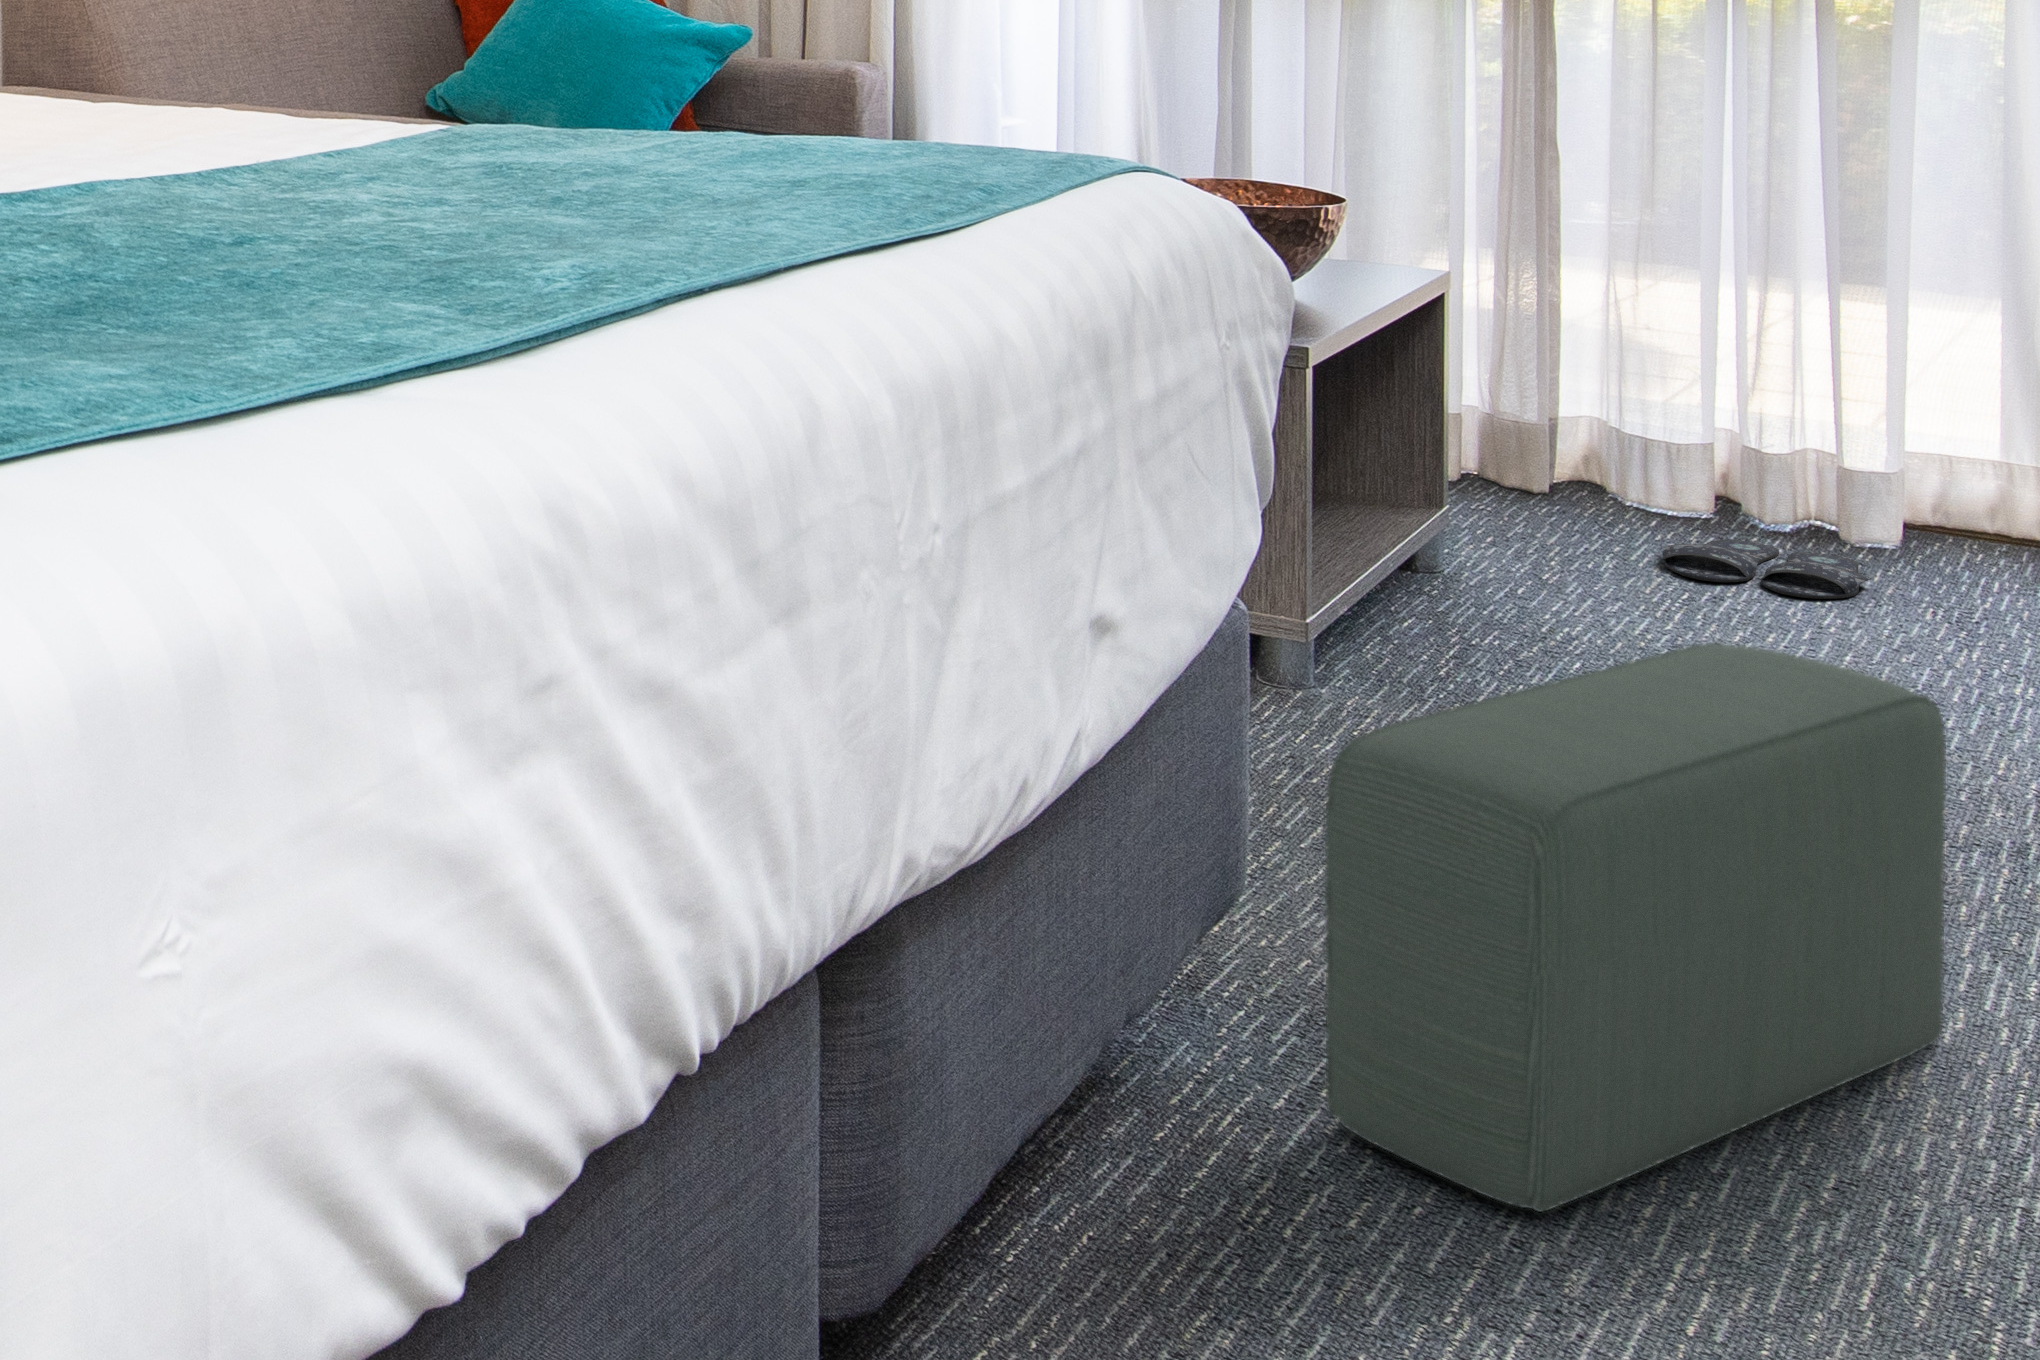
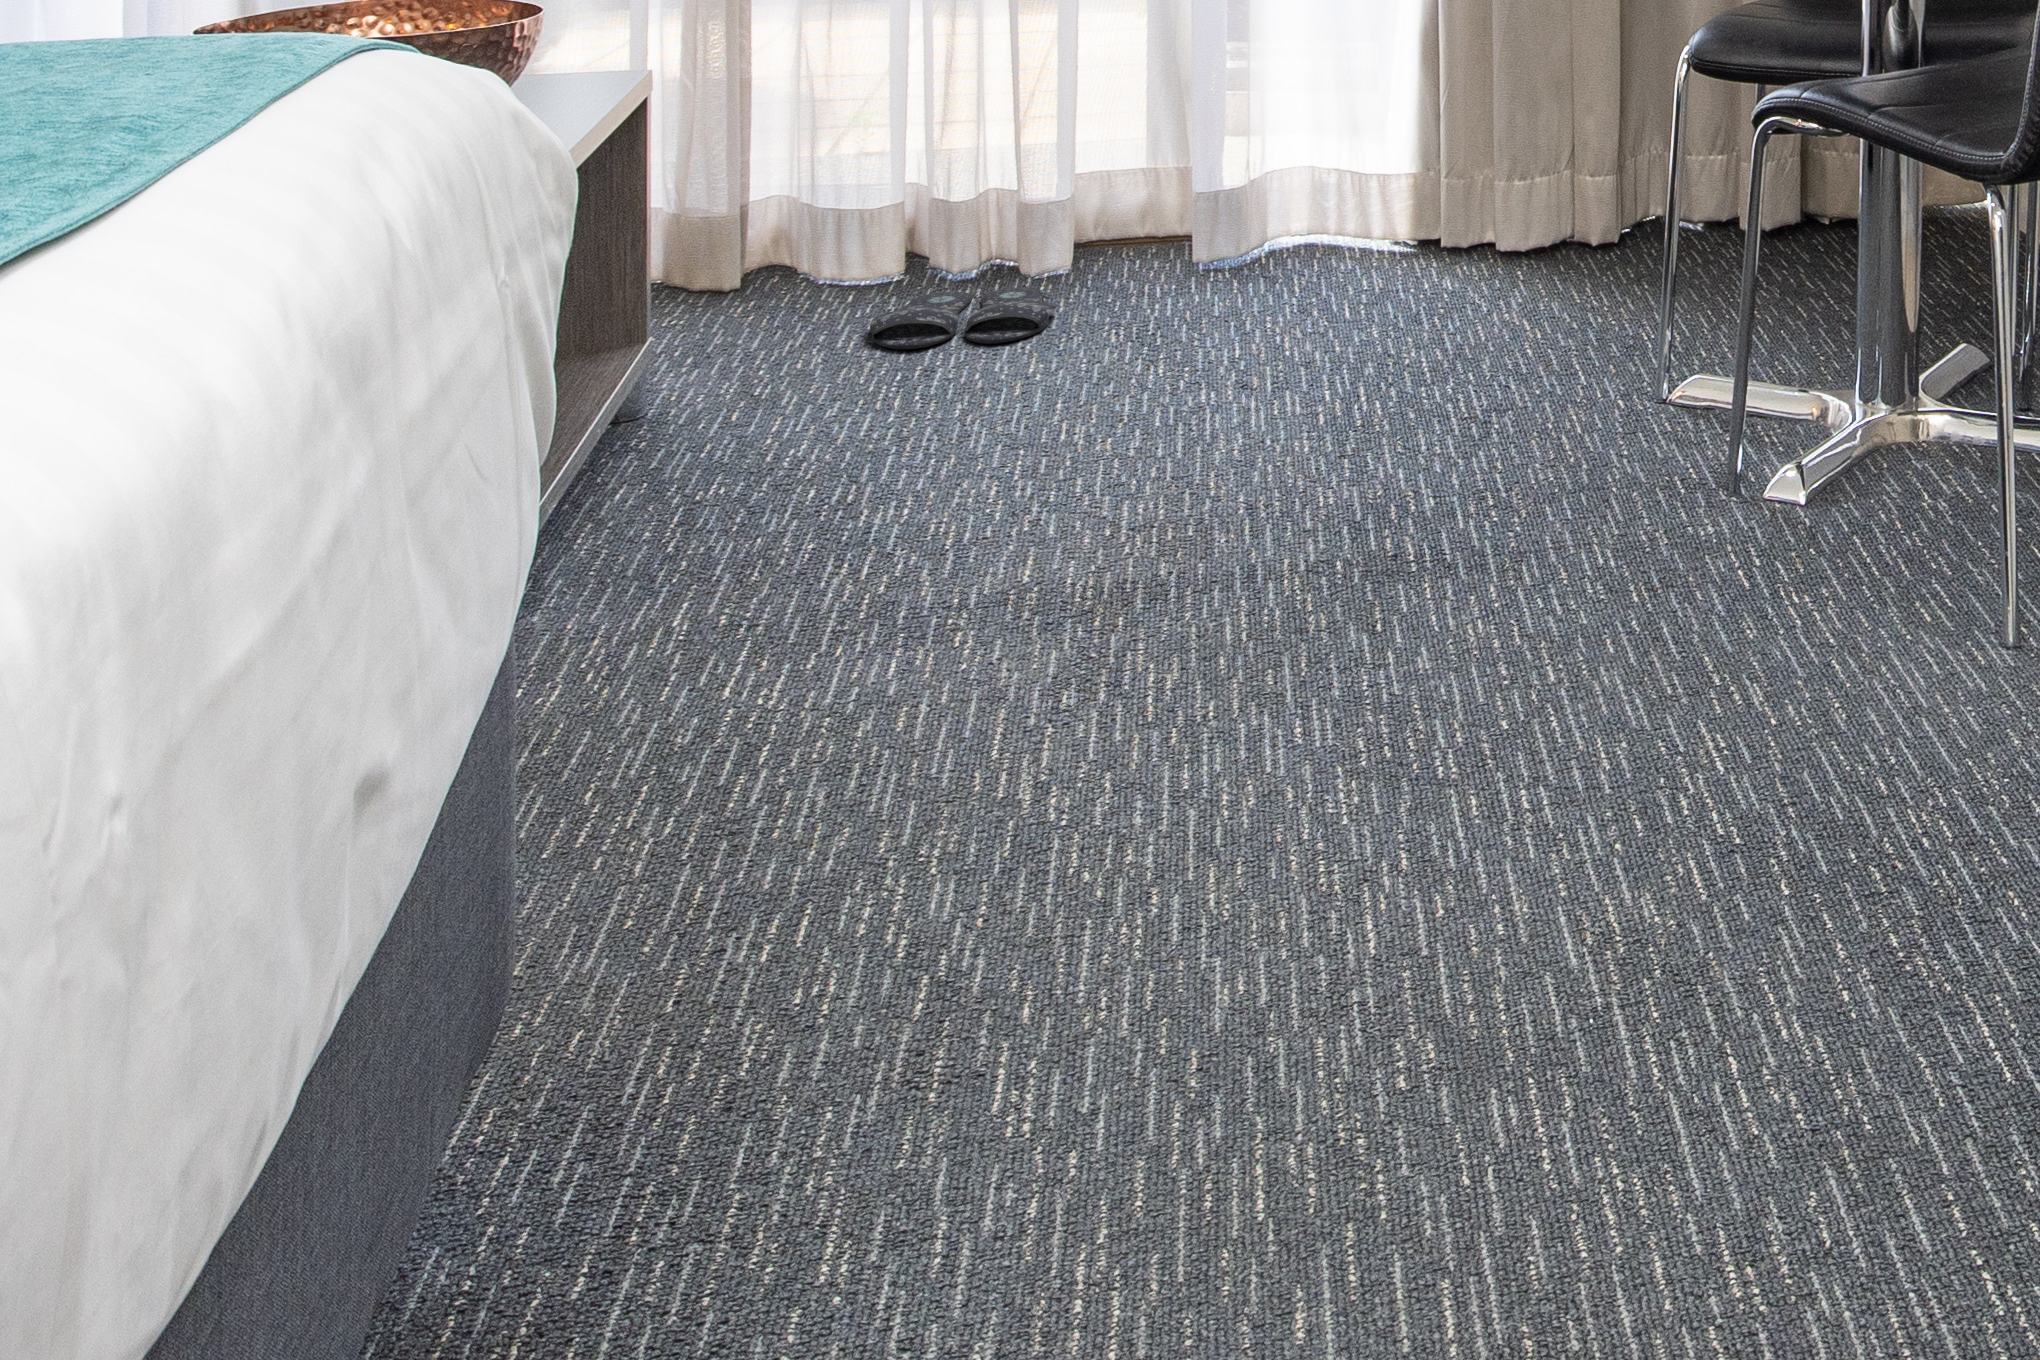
pouf: present [1325,643,1946,1212] -> none [645,468,1243,1303]

